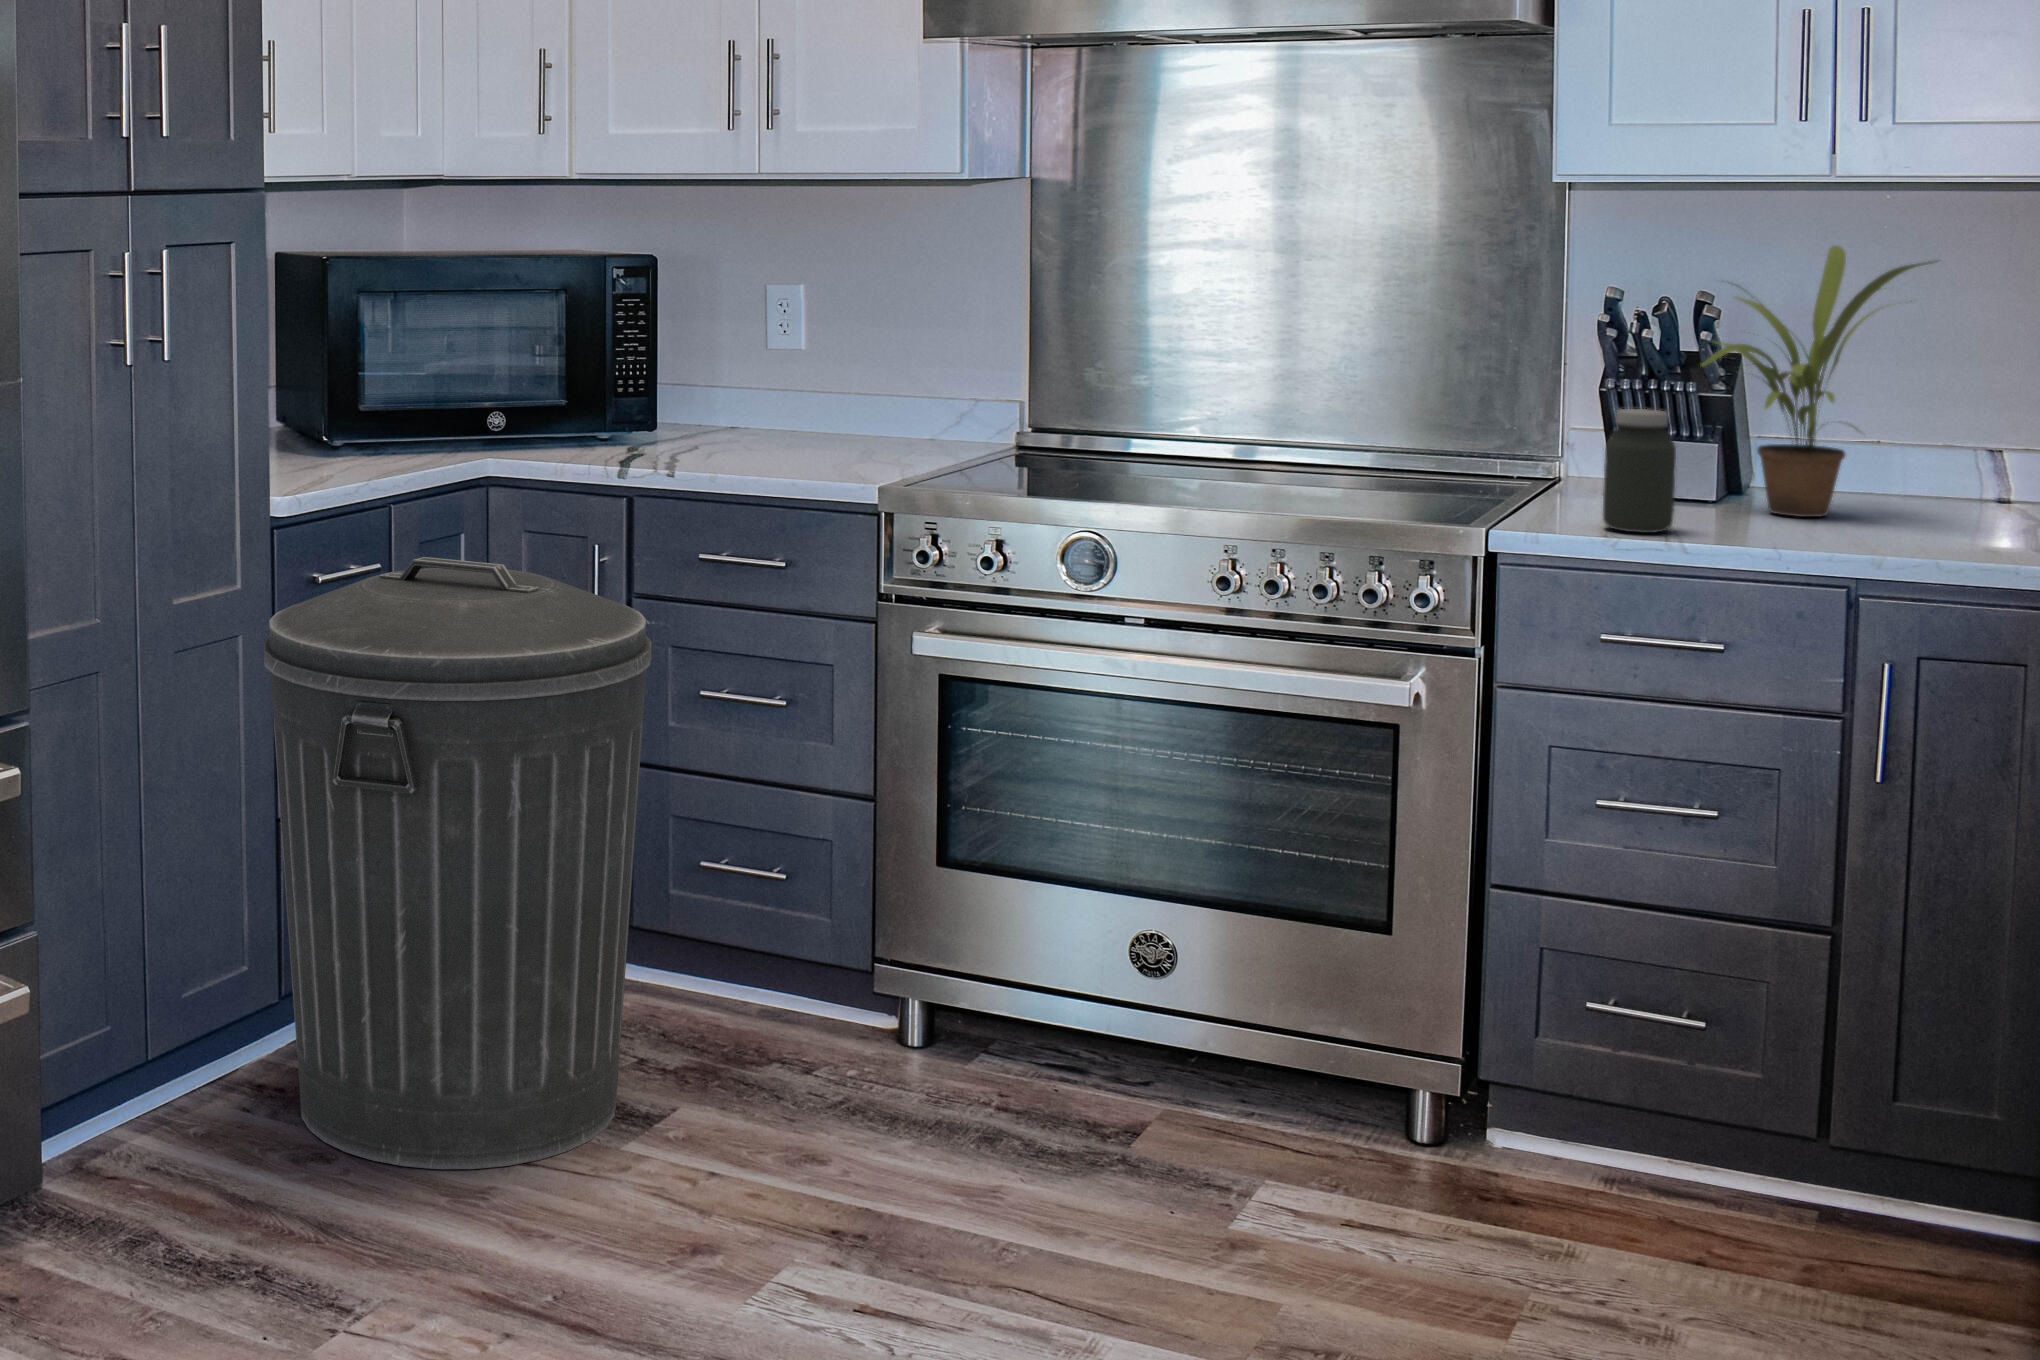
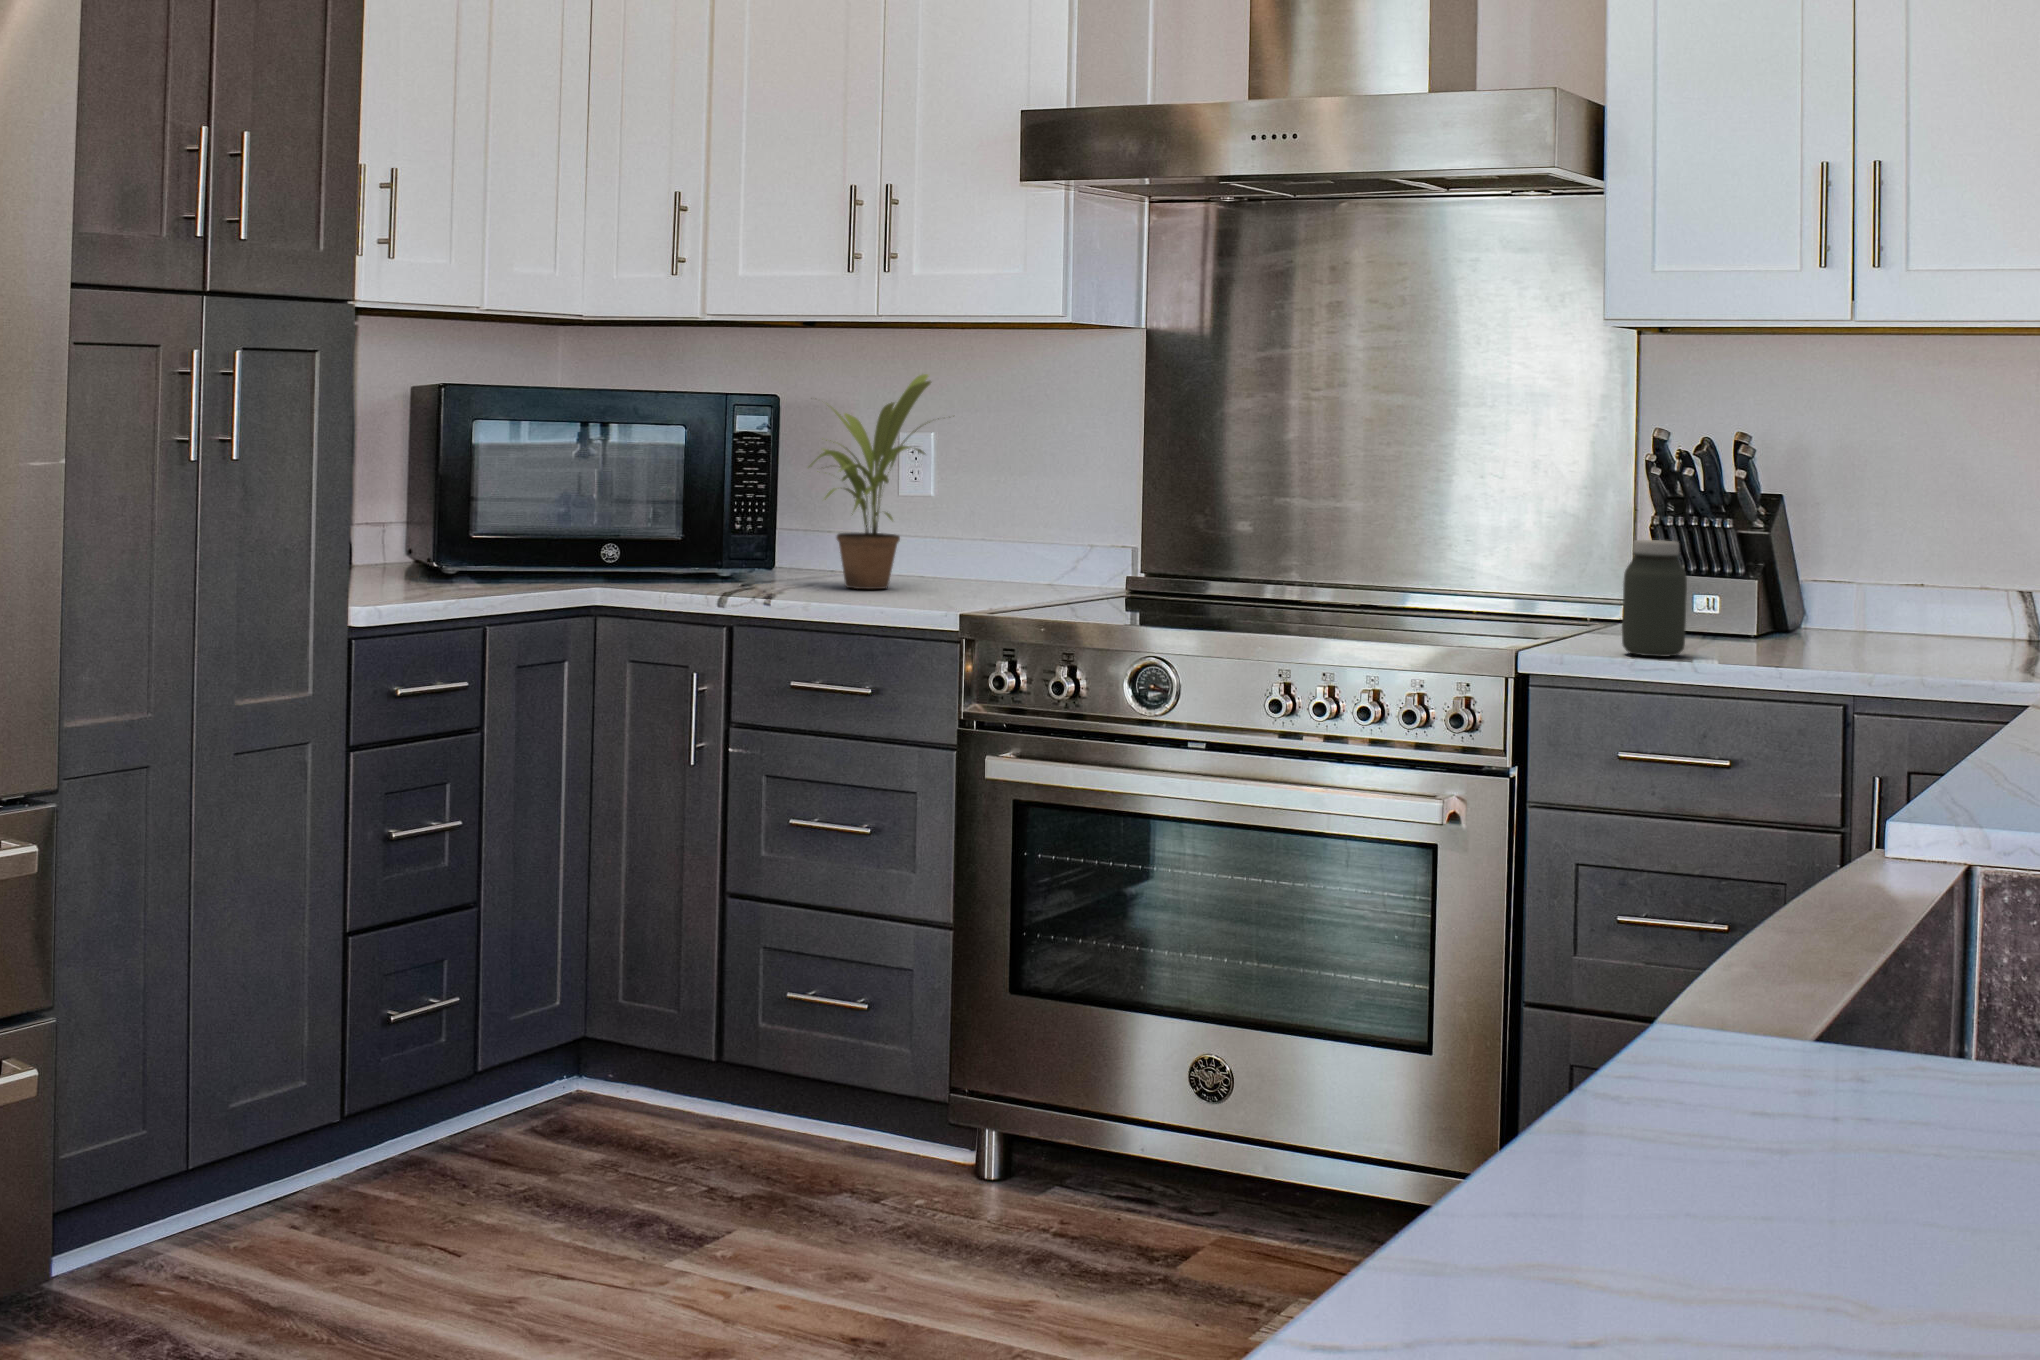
potted plant: present [1702,245,1933,517] -> present [809,374,939,589]
trash can: present [264,557,651,1169] -> none [325,669,720,1283]

